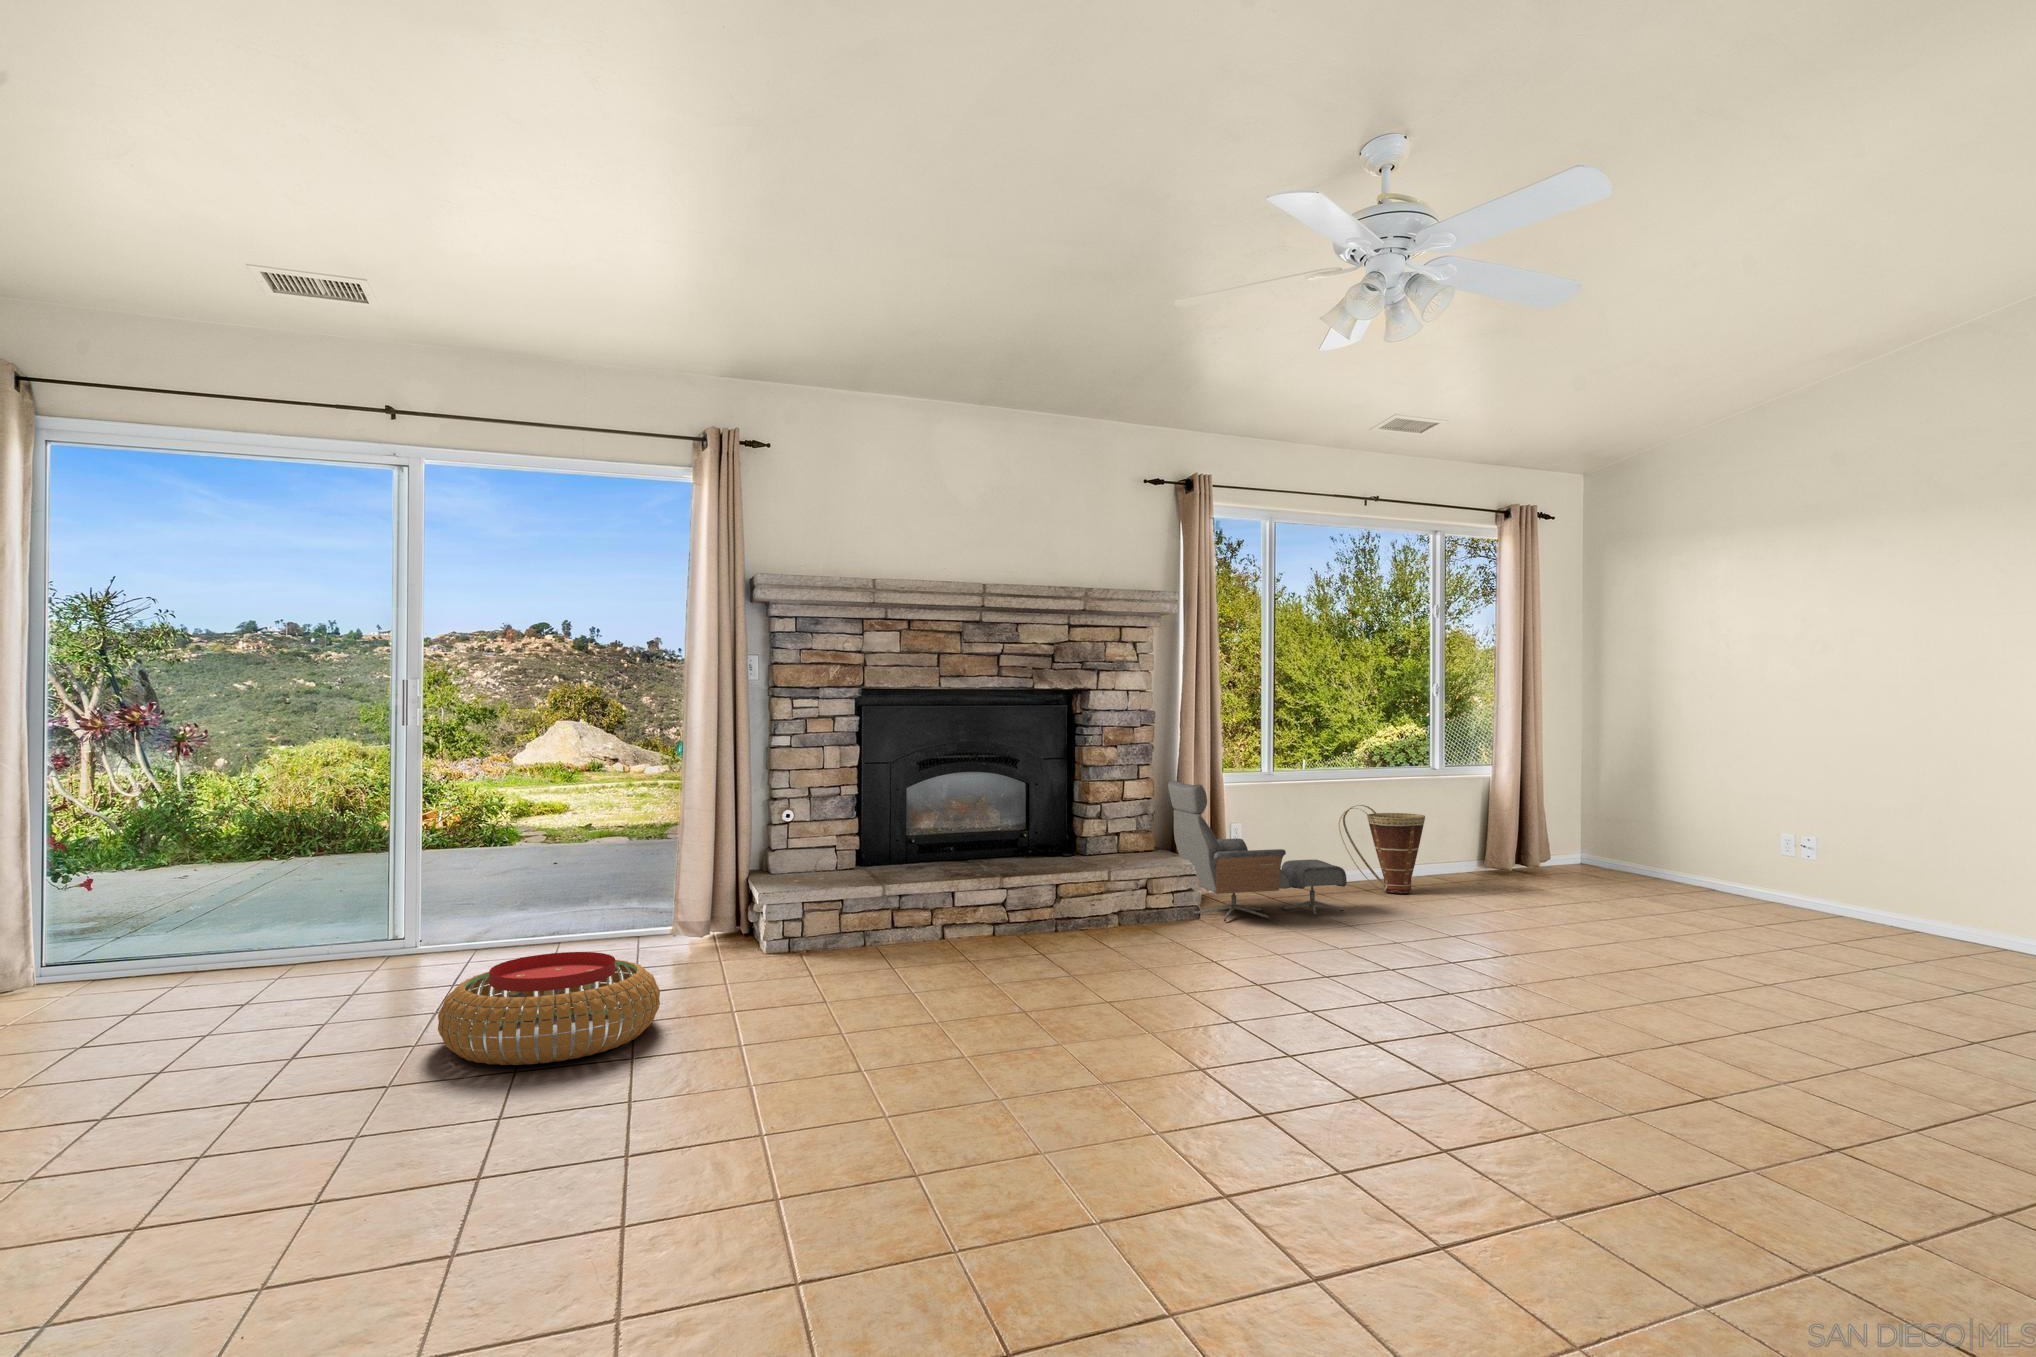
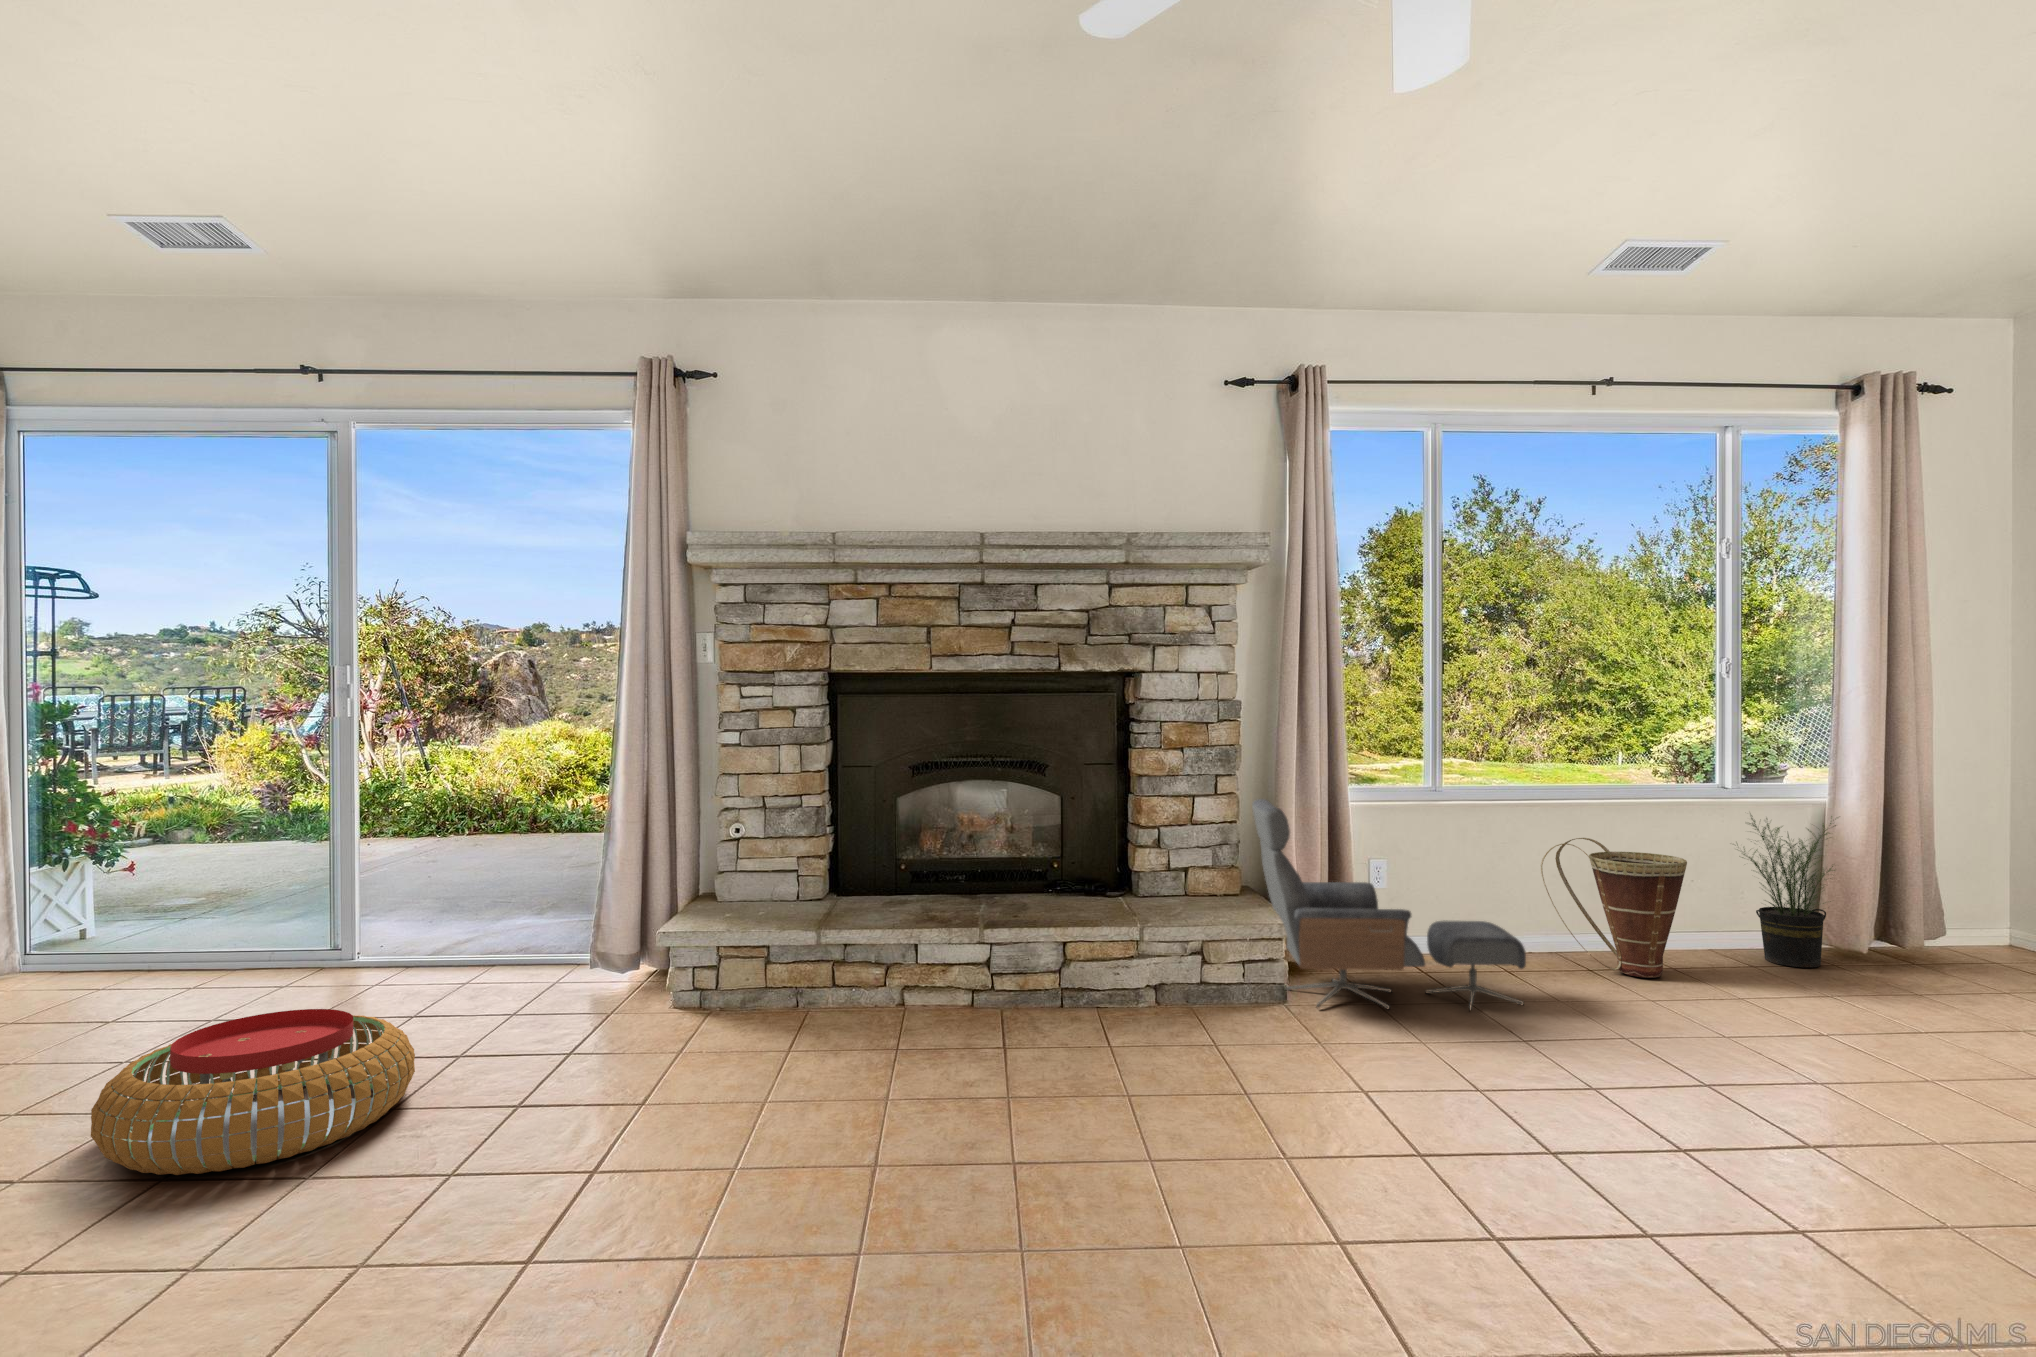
potted plant: none [1442,785,1503,883] -> present [1742,815,1836,967]

